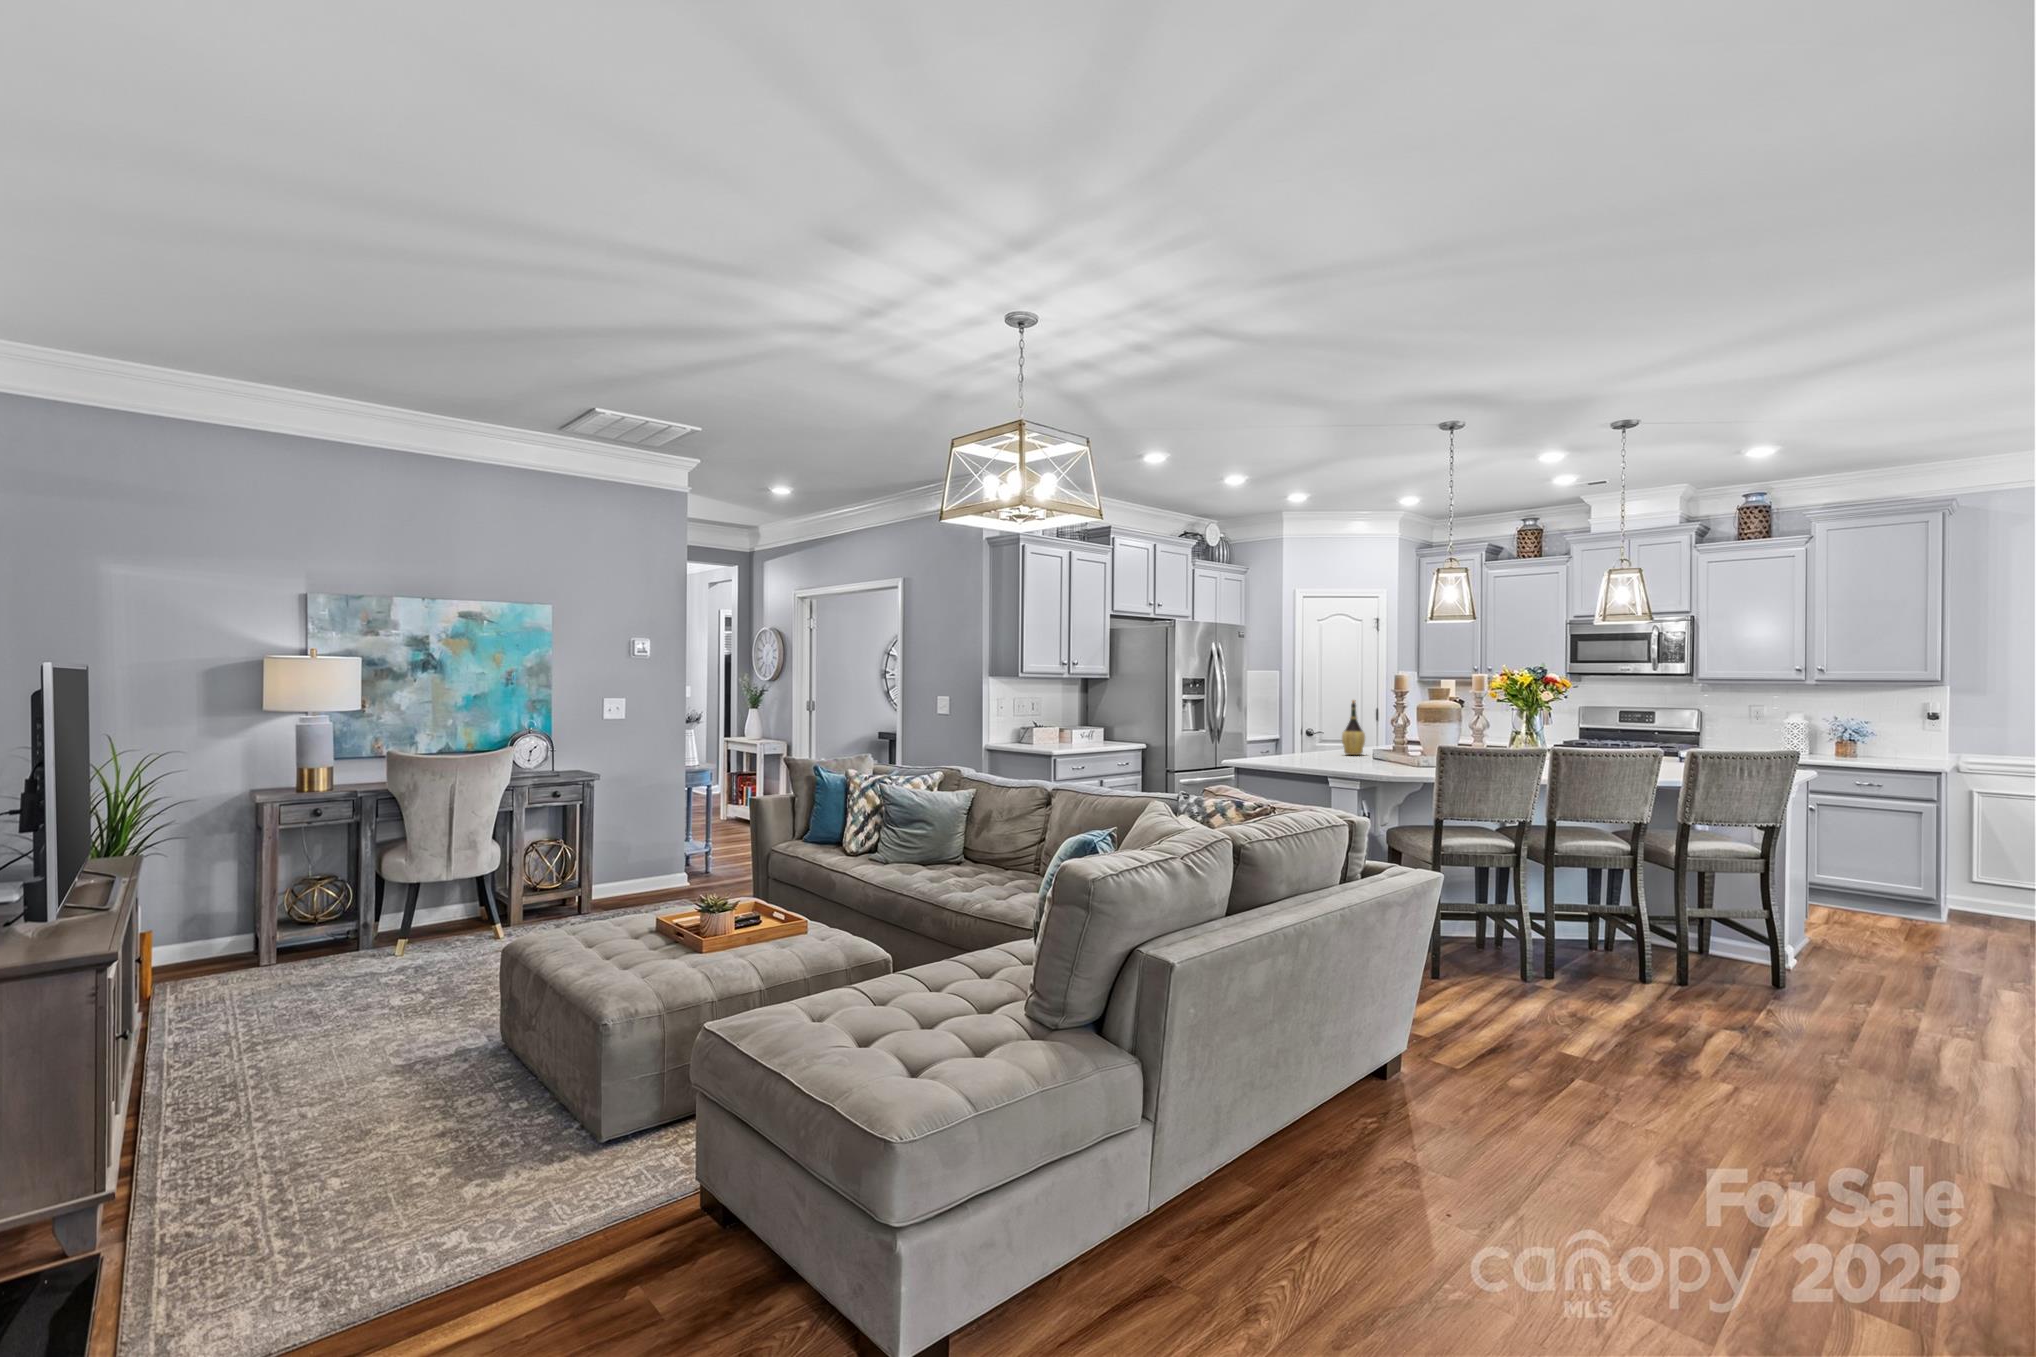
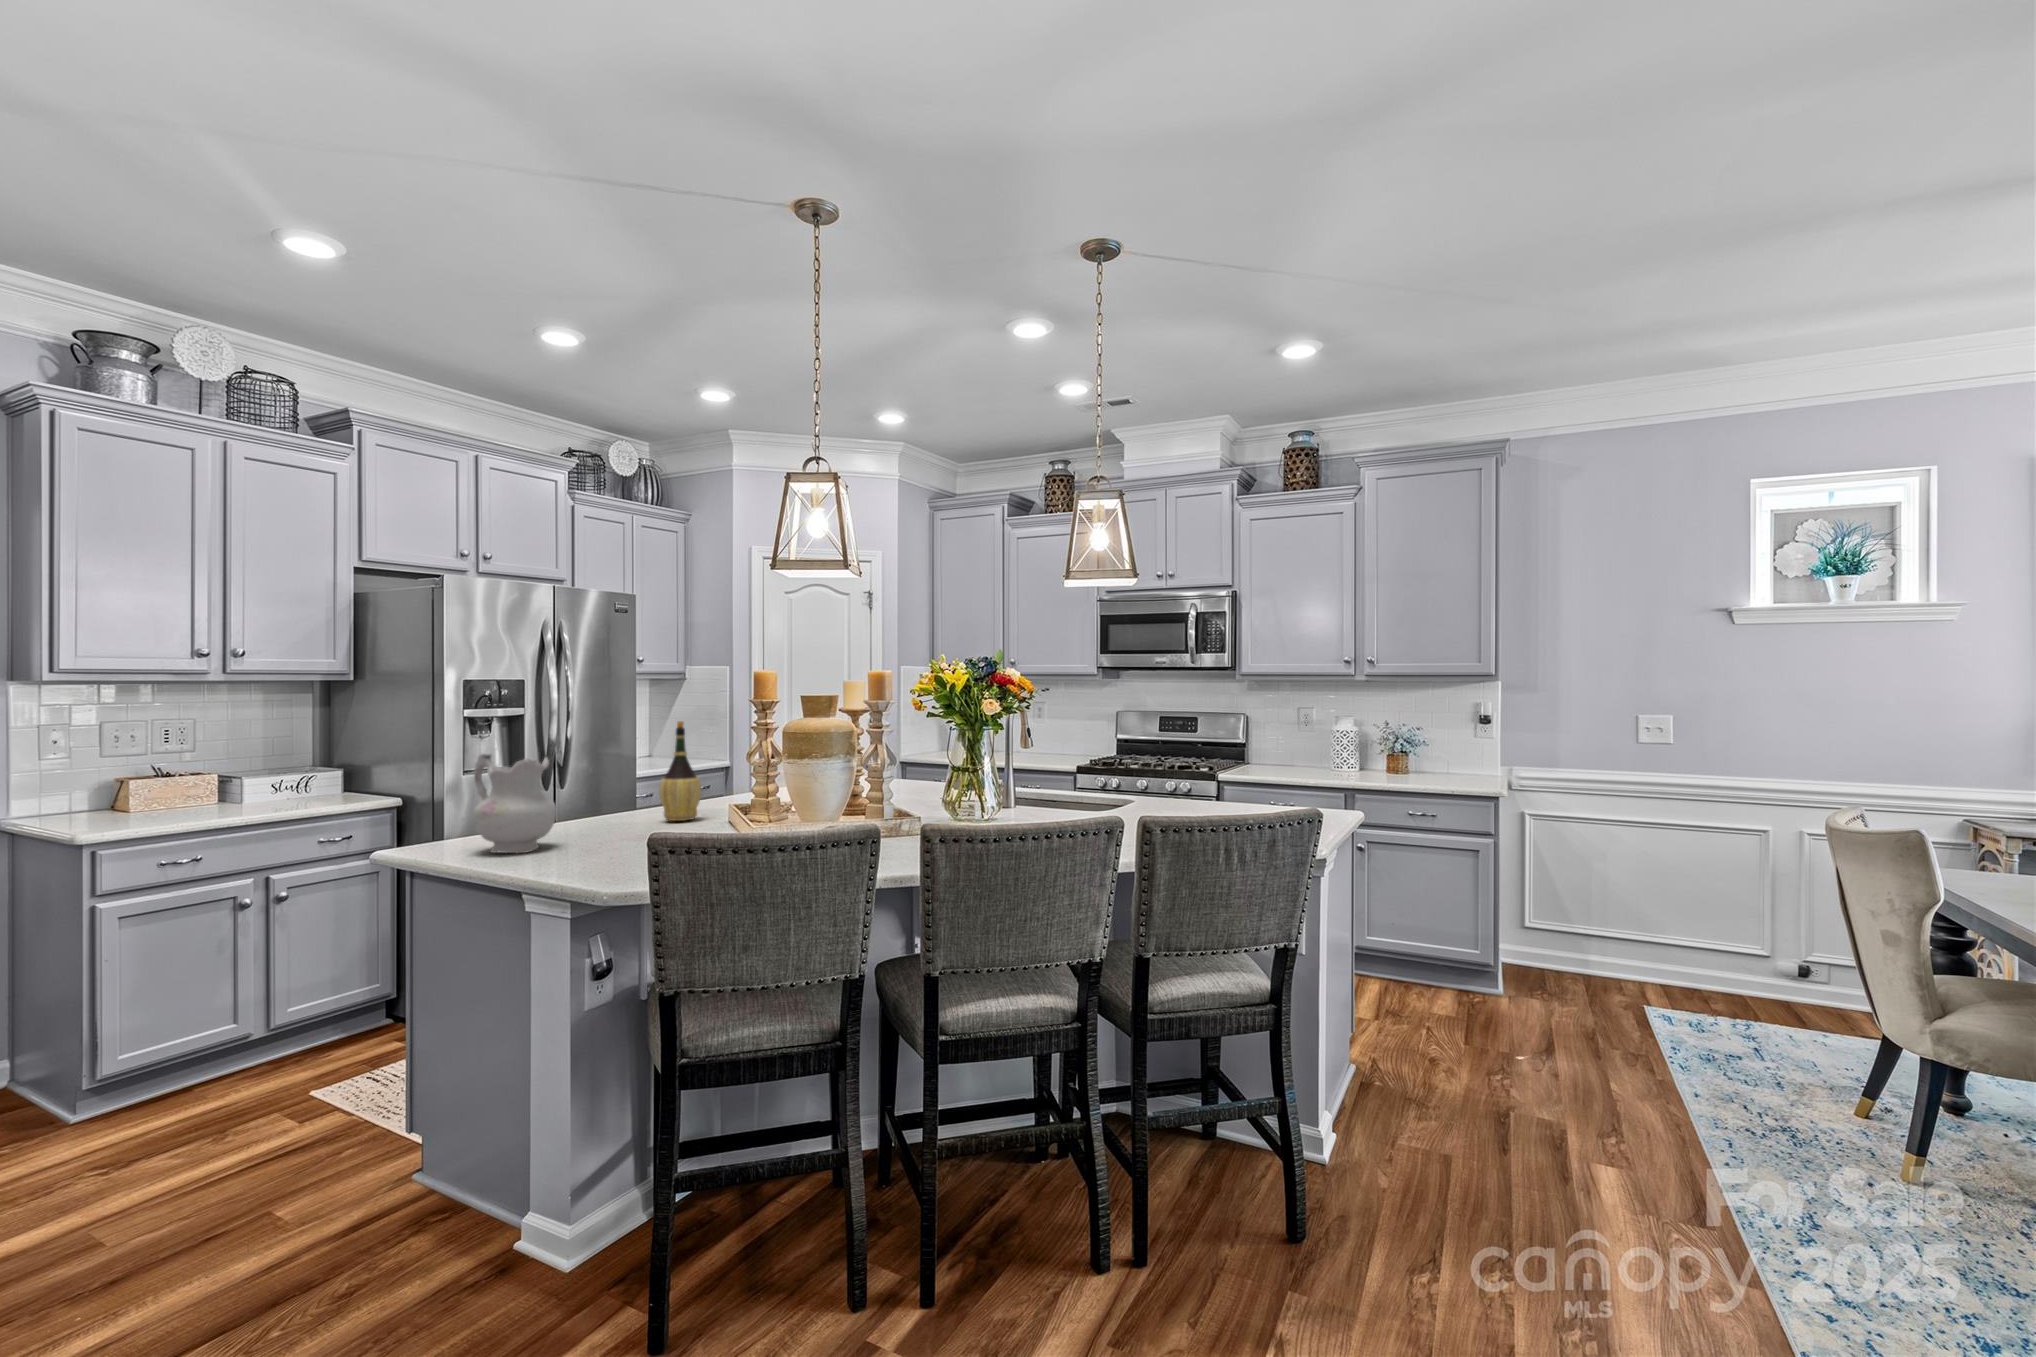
ceramic pitcher: none [1271,712,1314,763] -> present [473,754,557,853]

